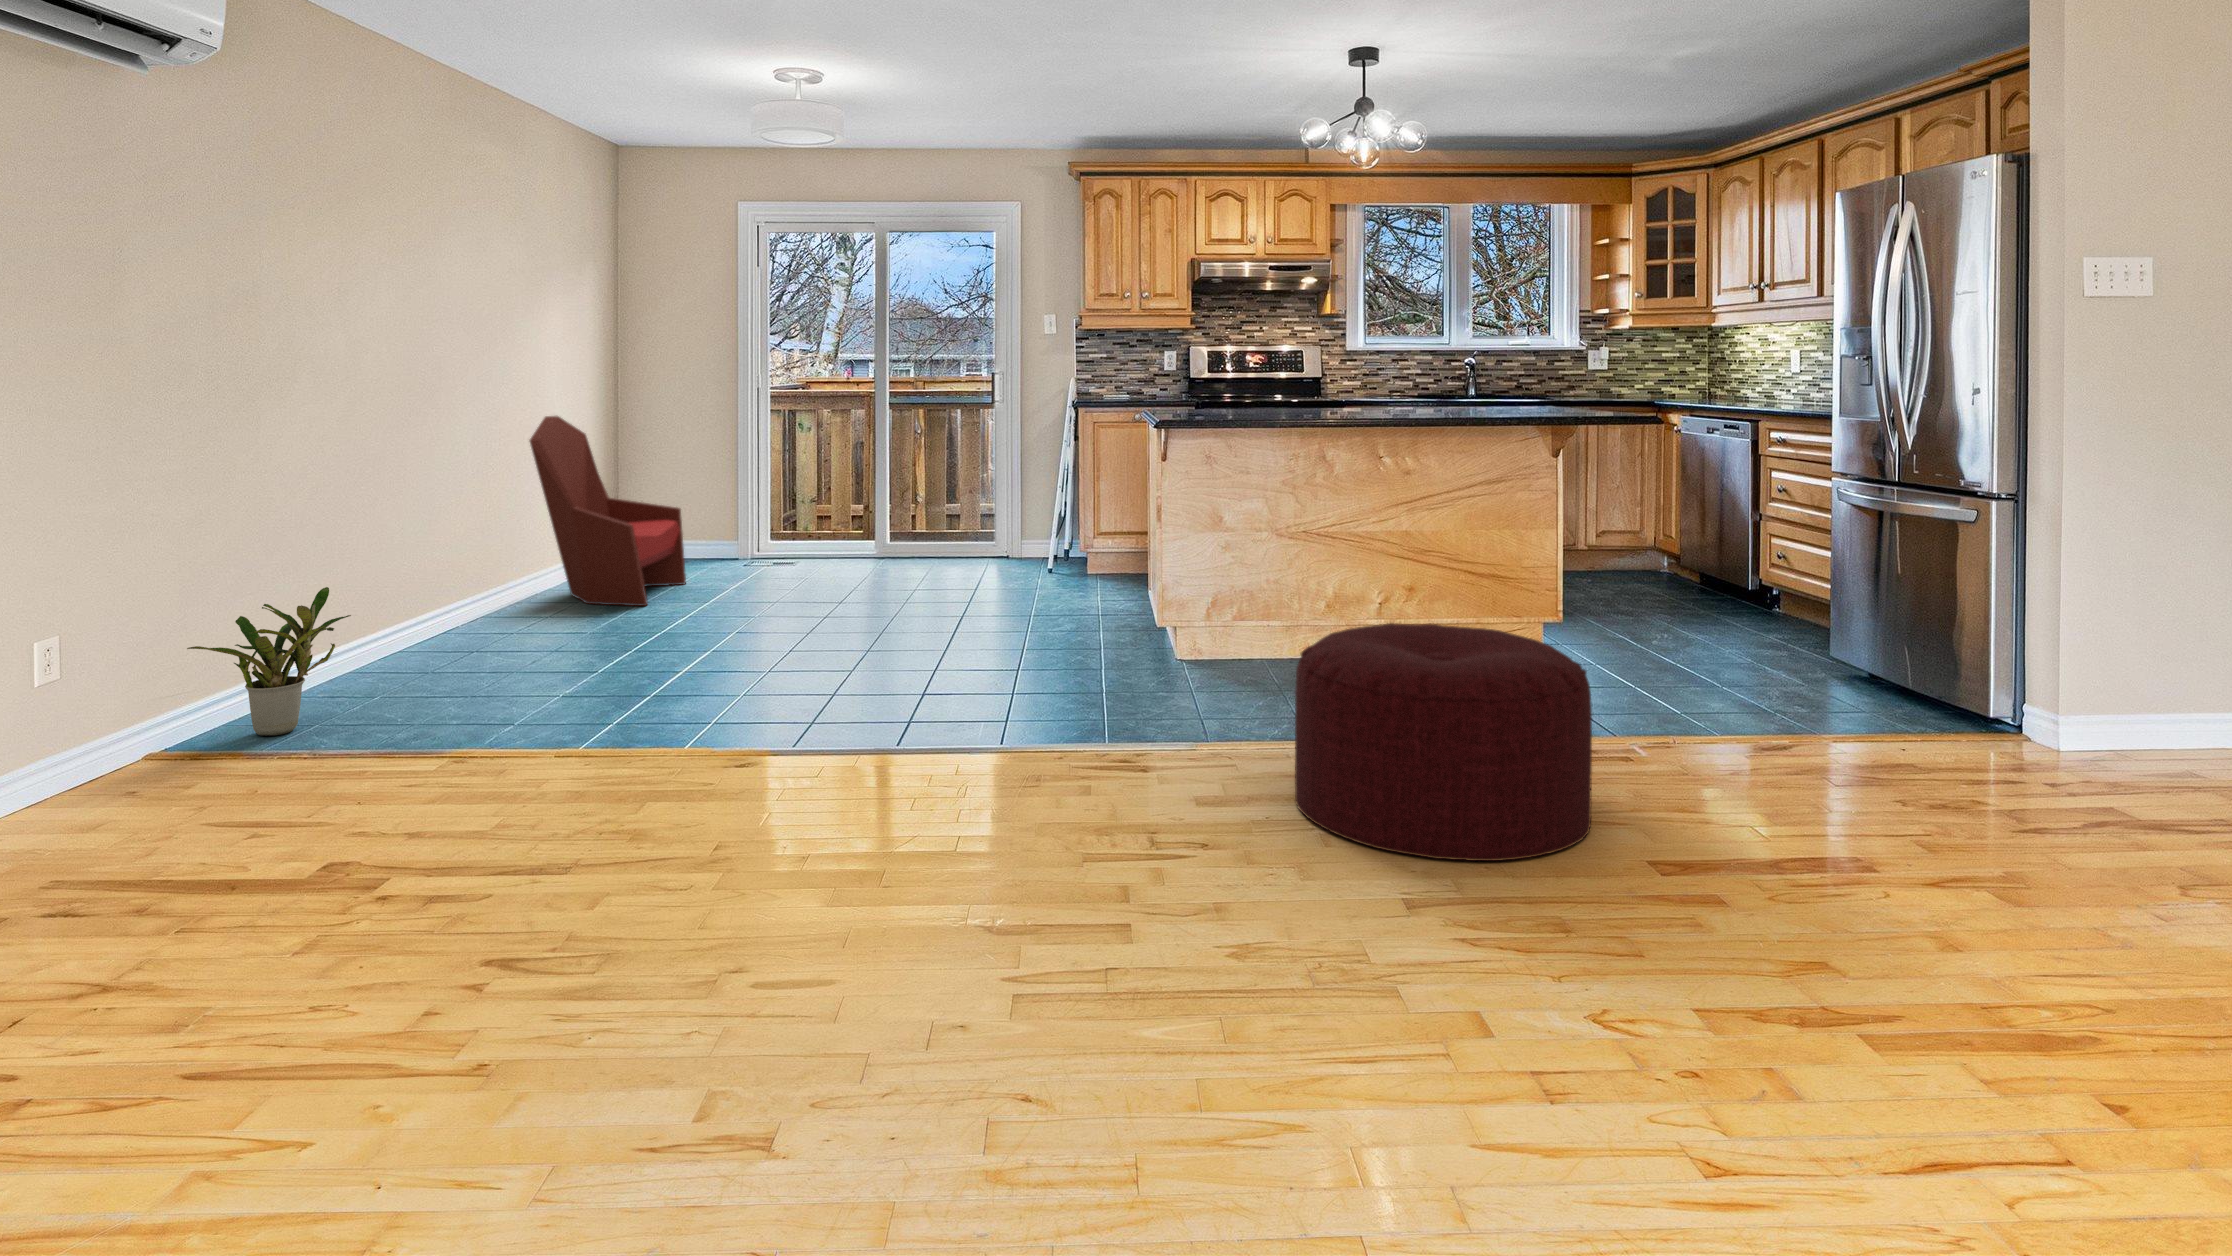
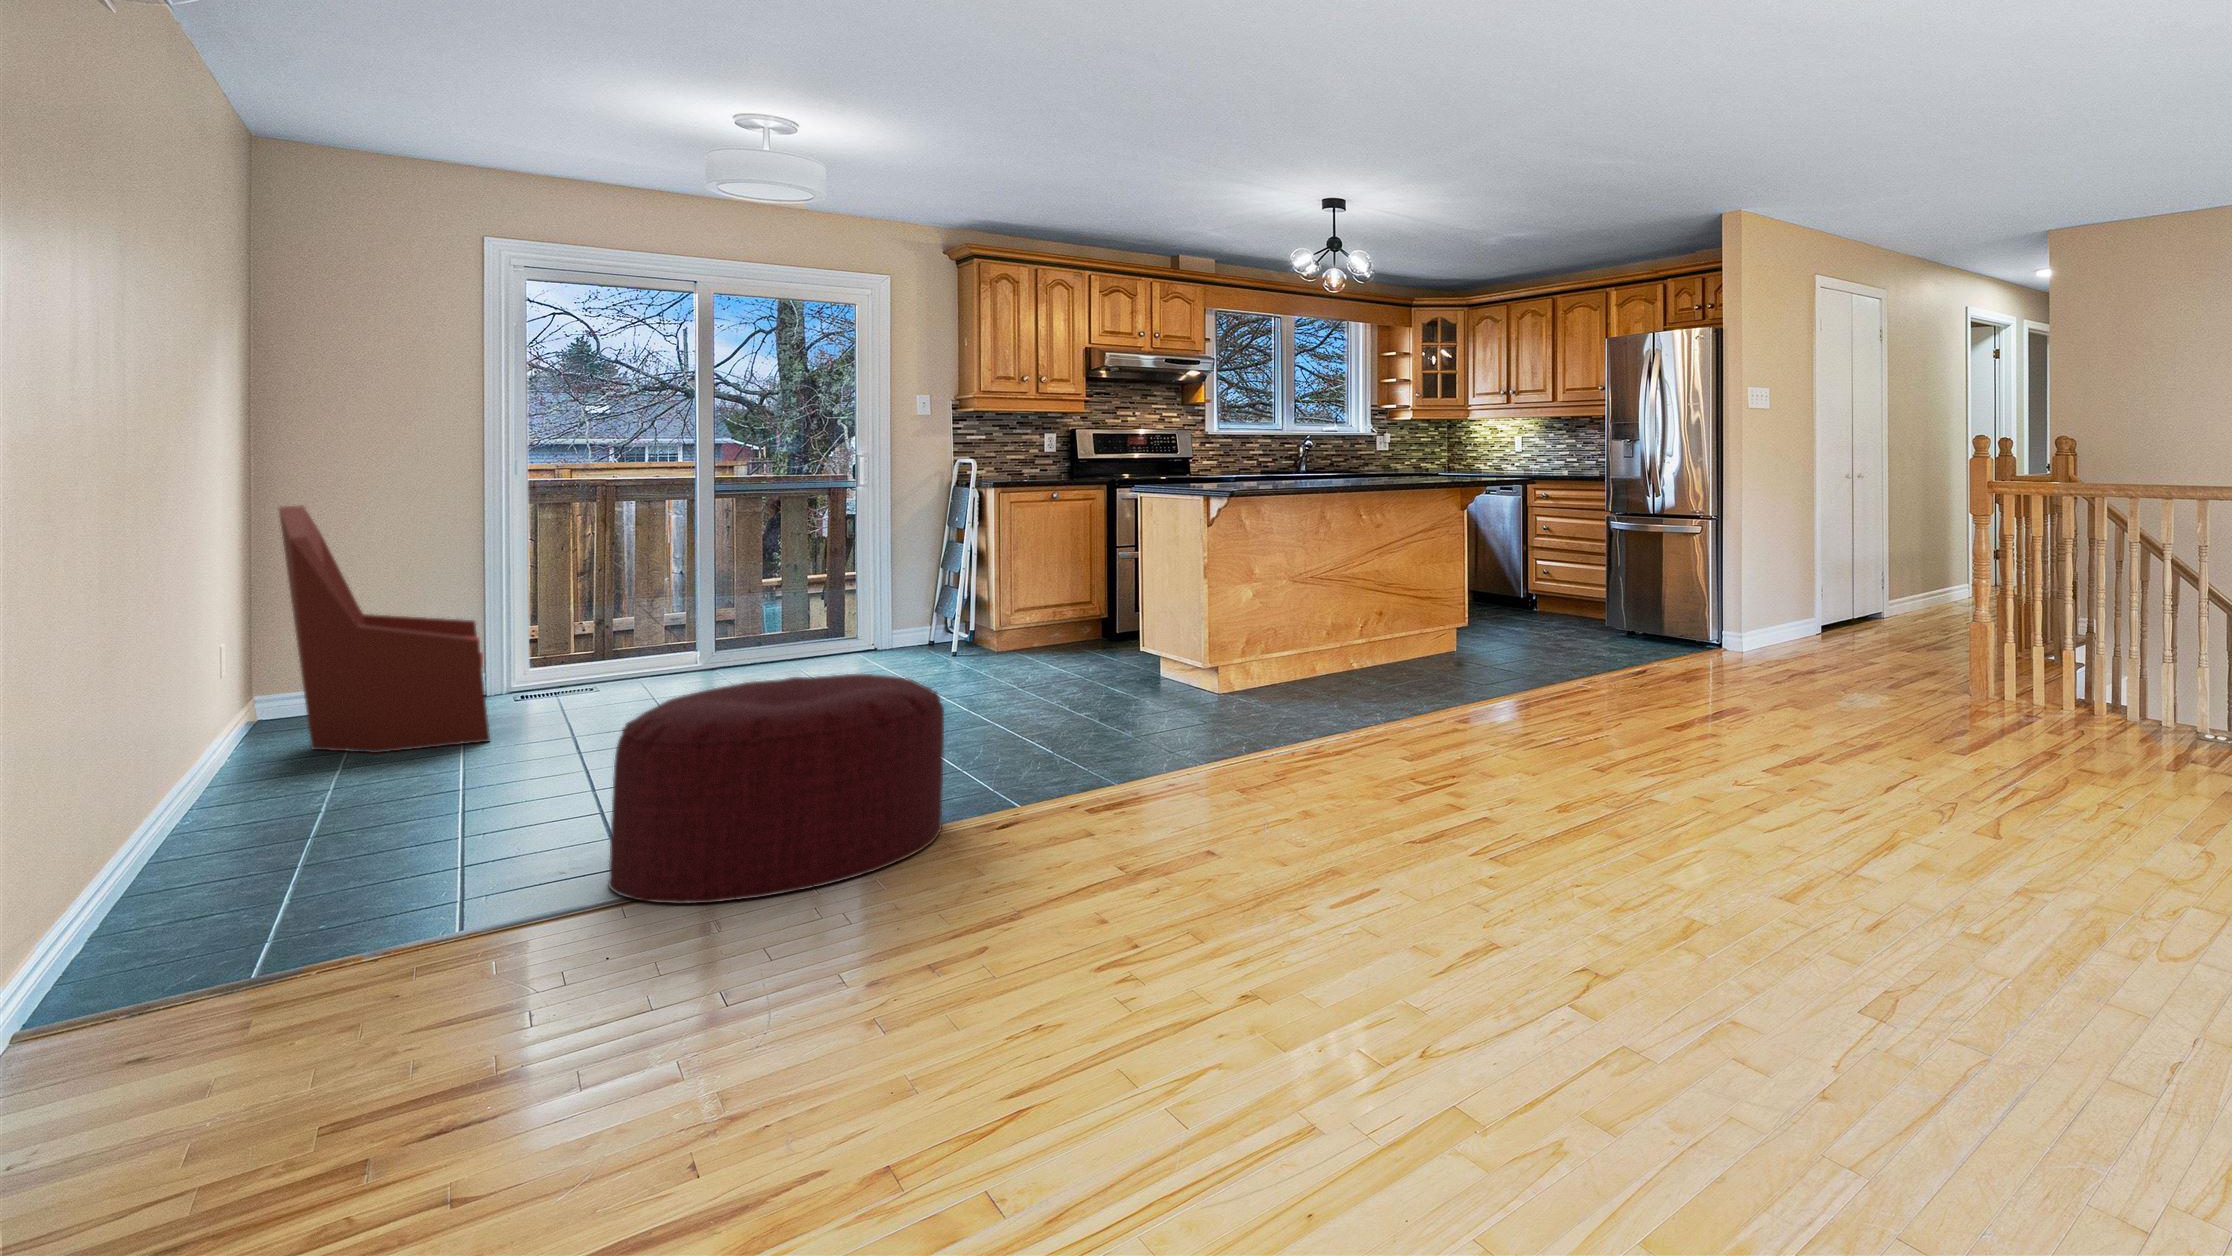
potted plant: present [187,587,351,736] -> none [132,727,379,947]
ottoman: present [1295,623,1592,861] -> present [609,674,944,904]

